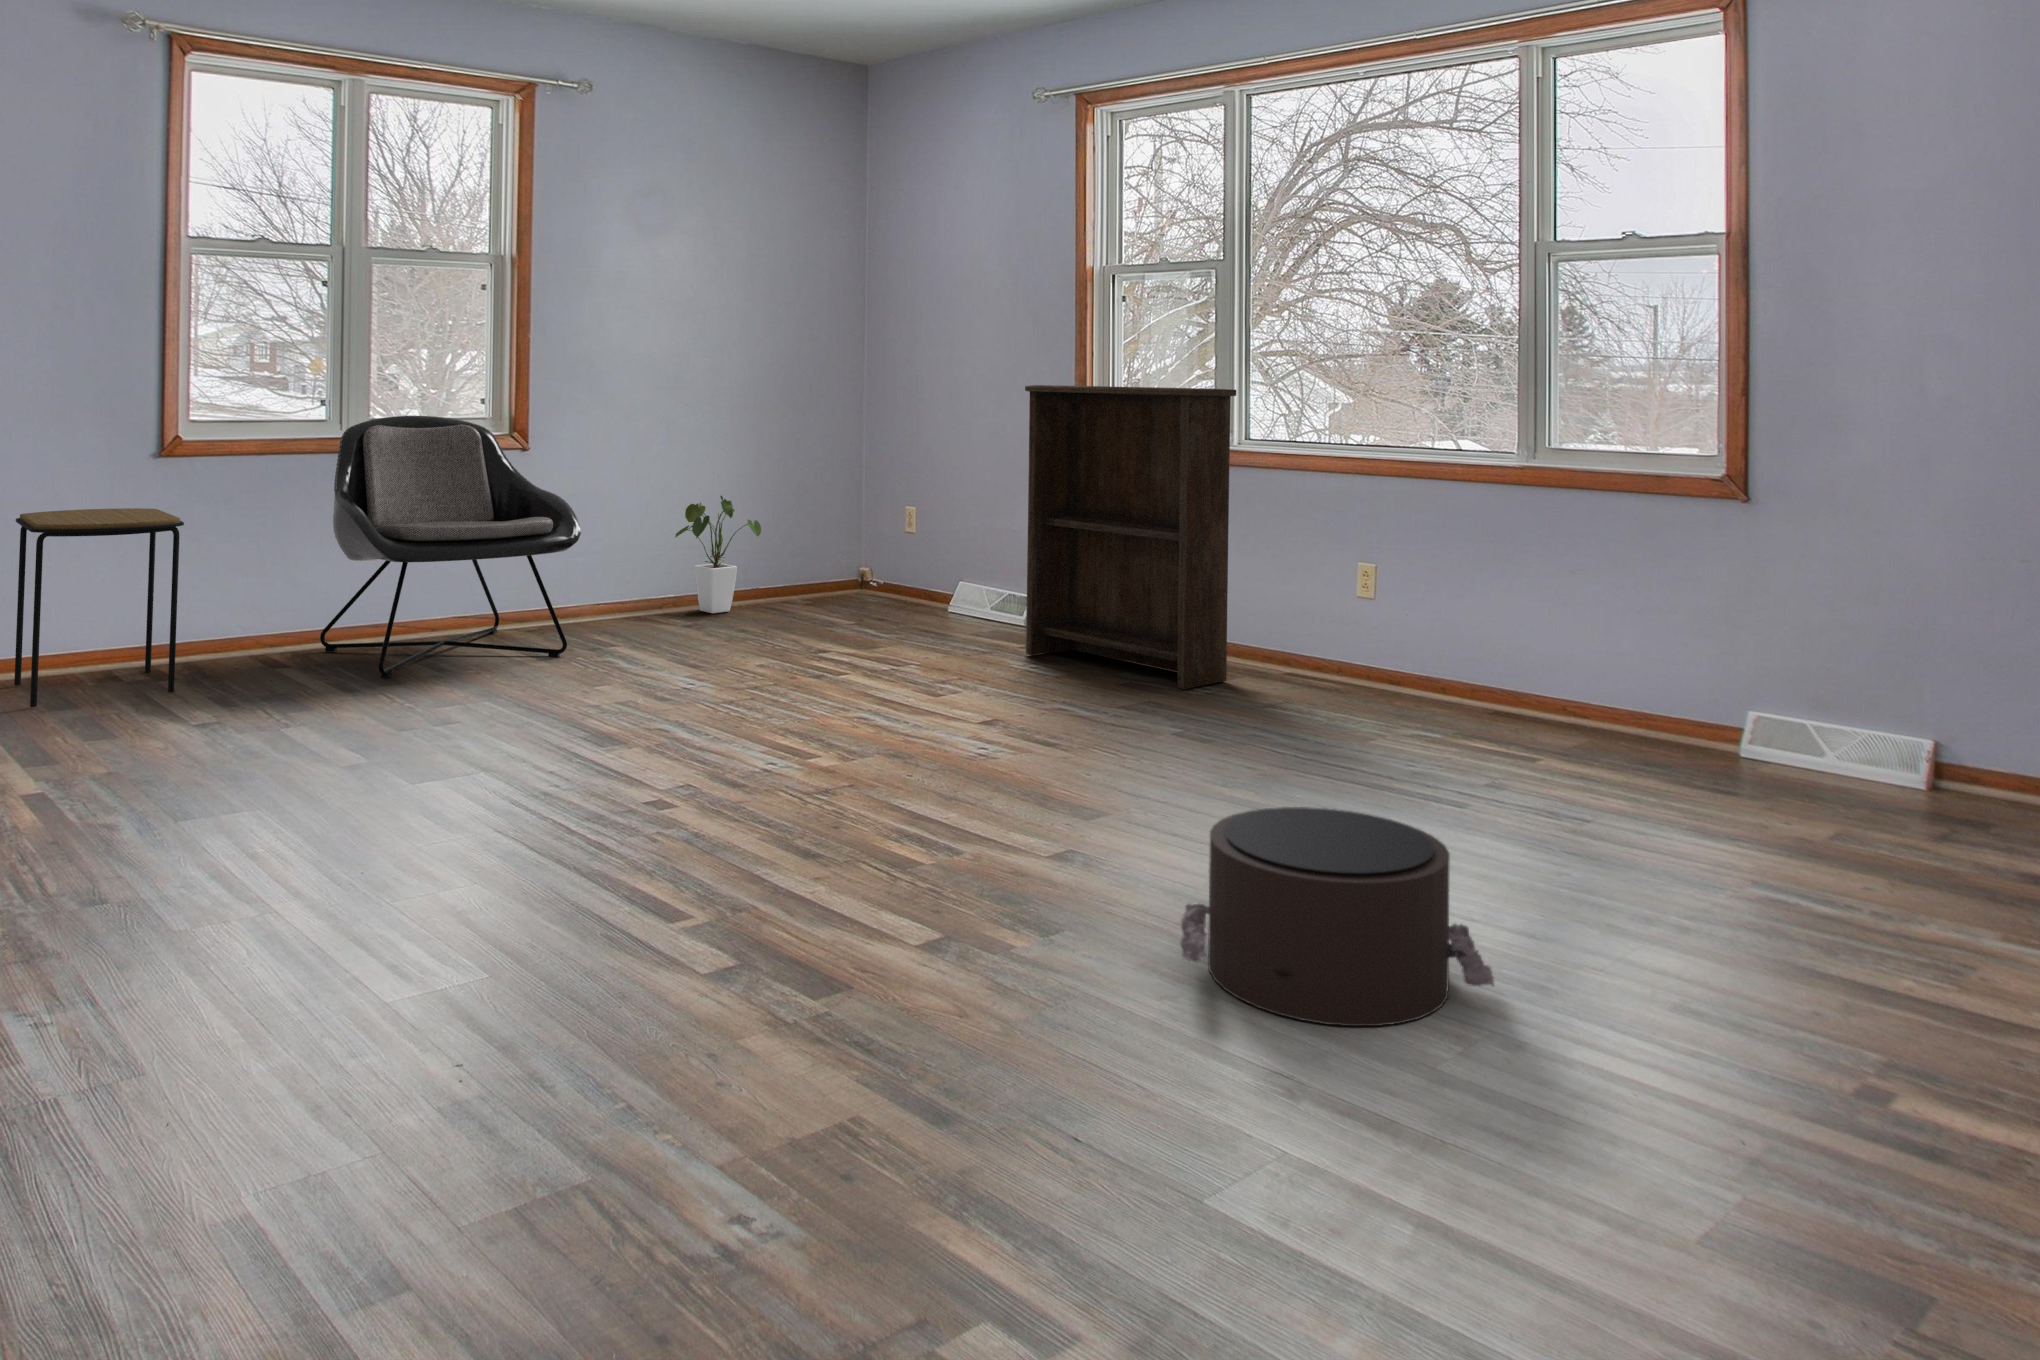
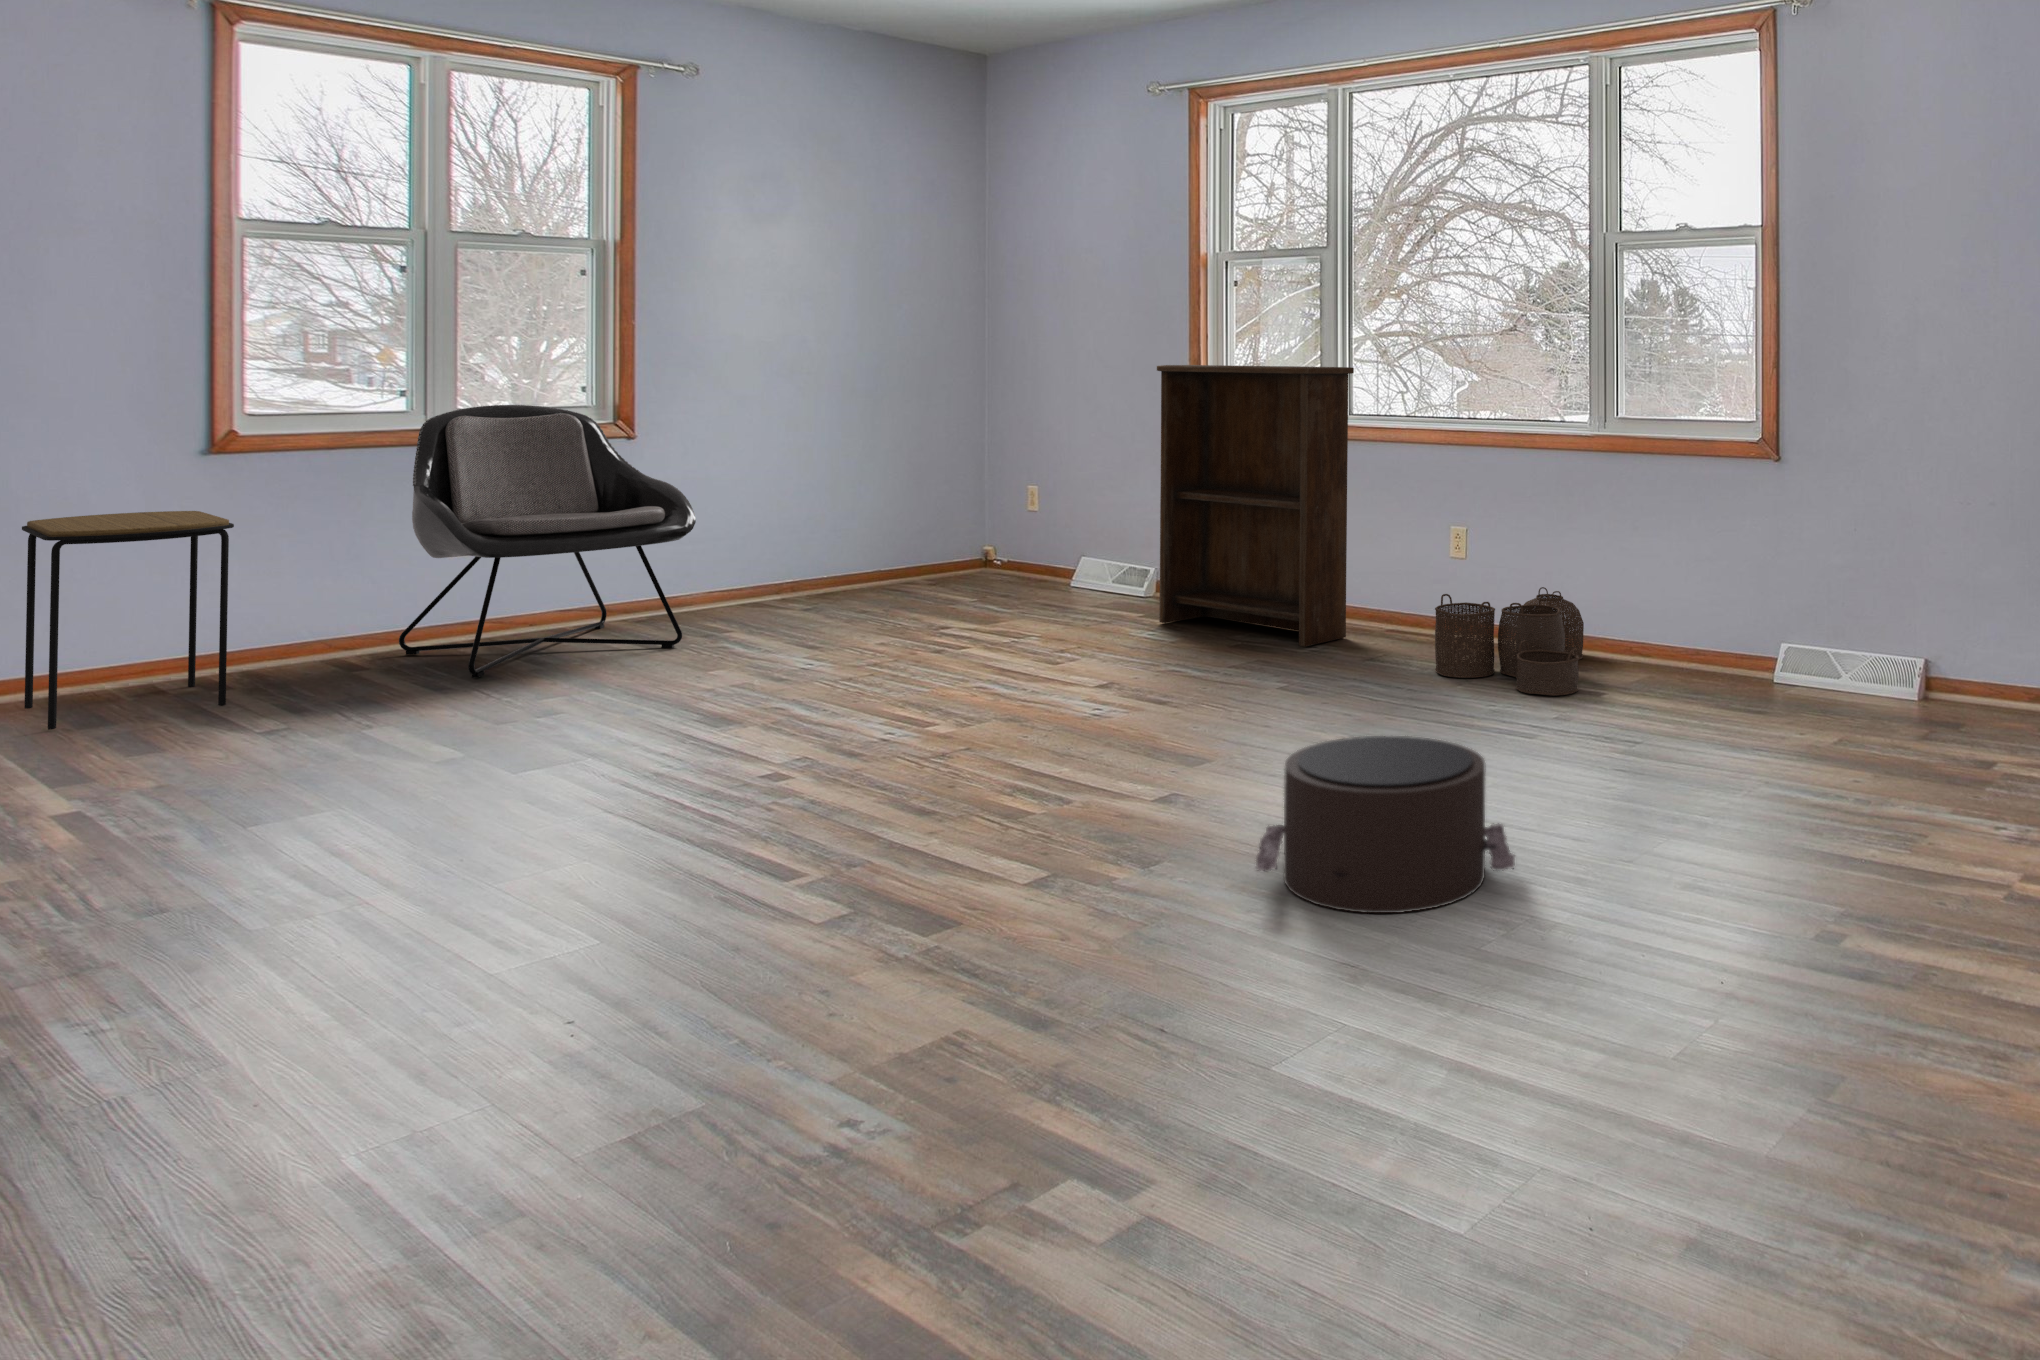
house plant: present [675,496,761,613] -> none [801,479,894,598]
woven basket: none [1334,637,1507,763] -> present [1435,587,1584,696]

